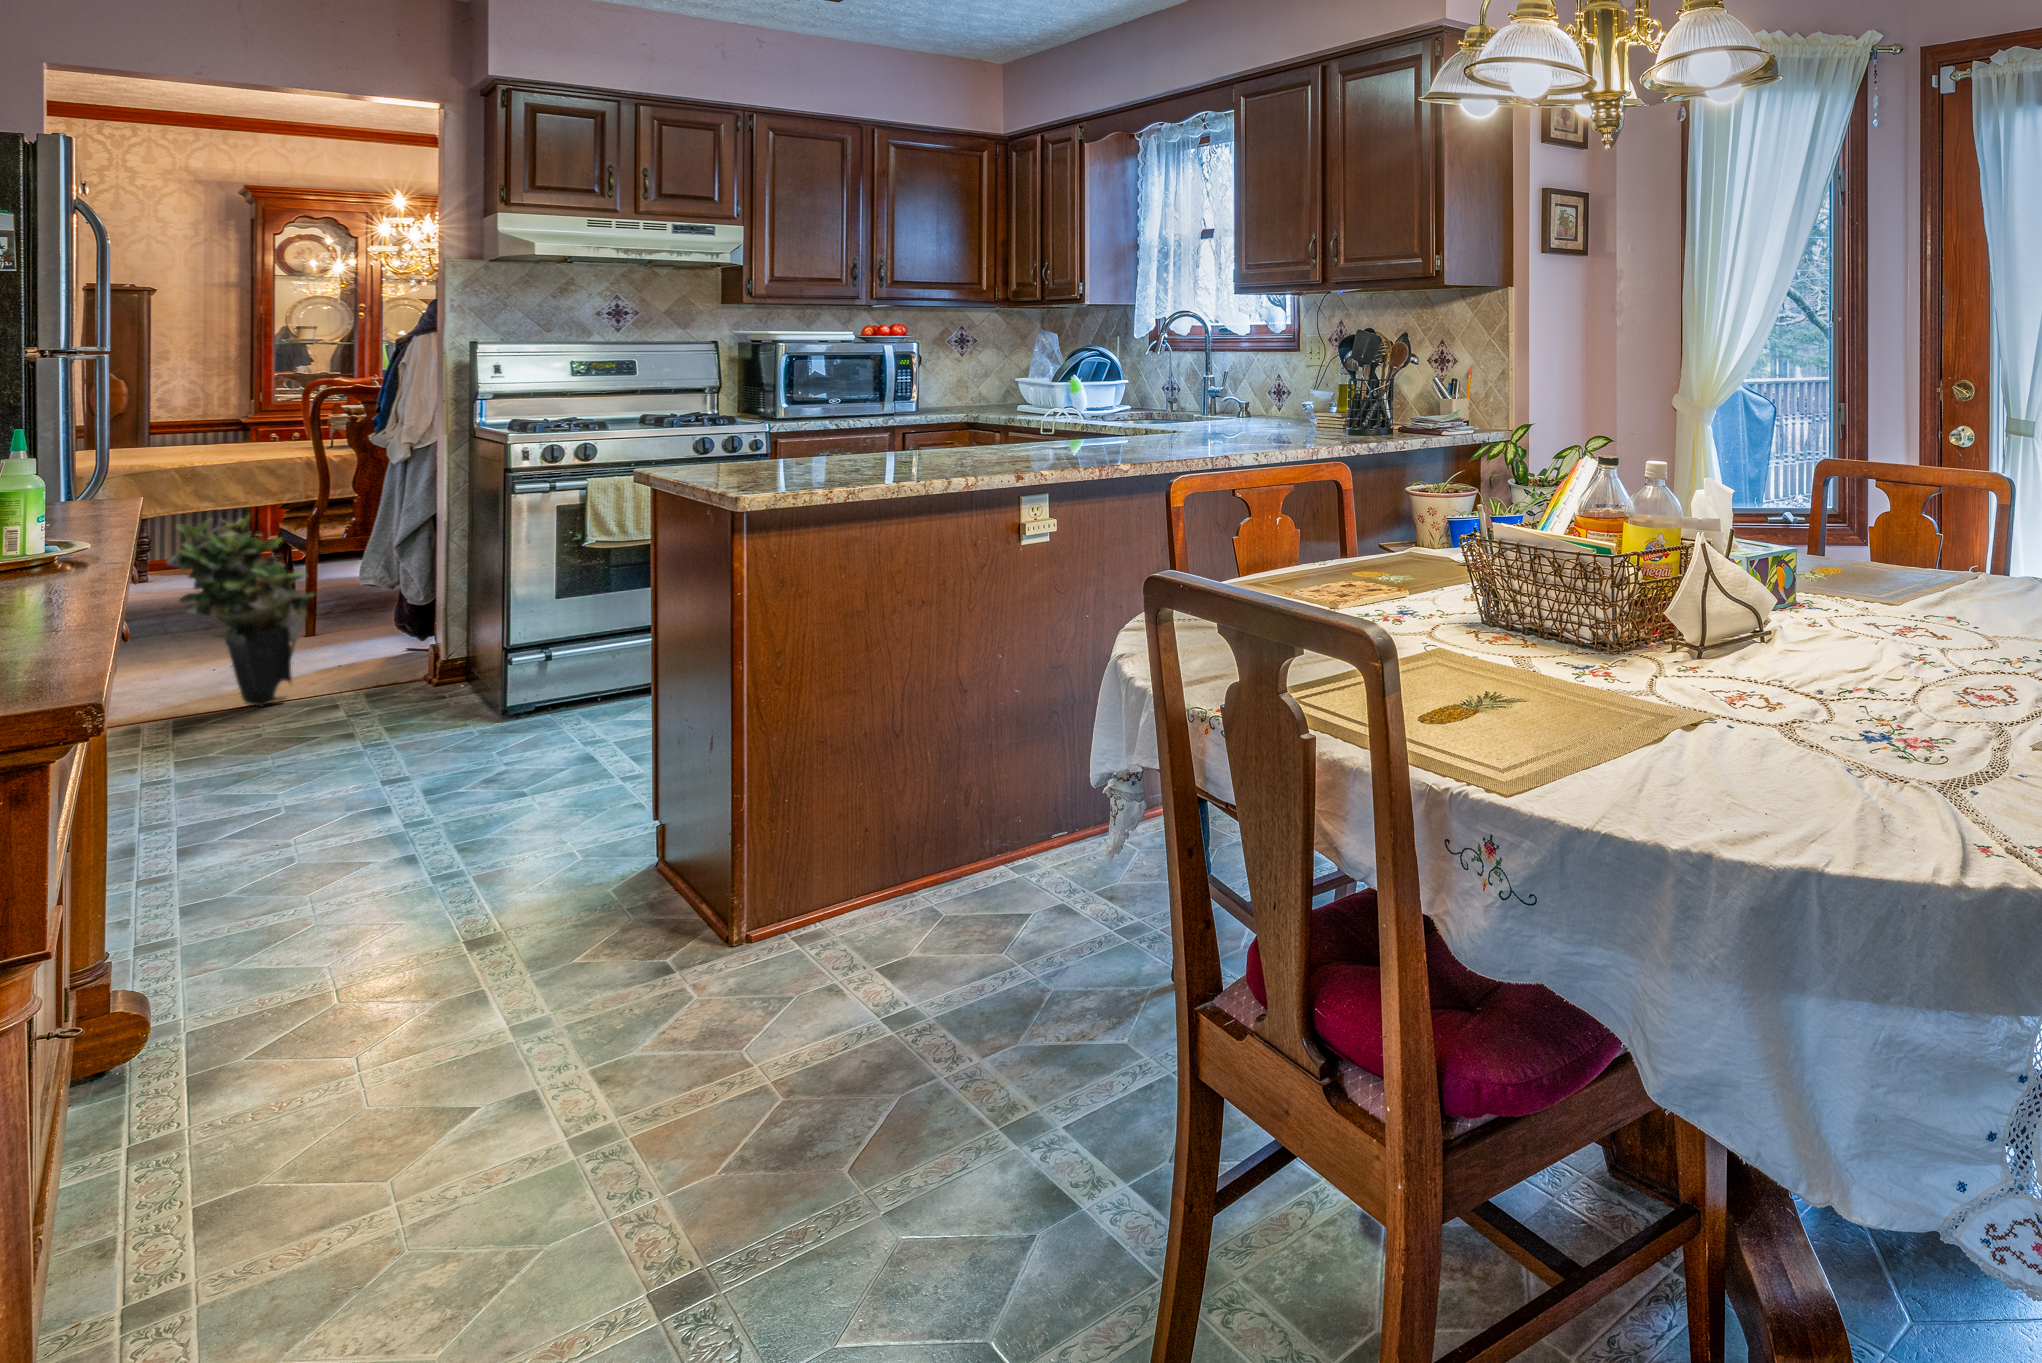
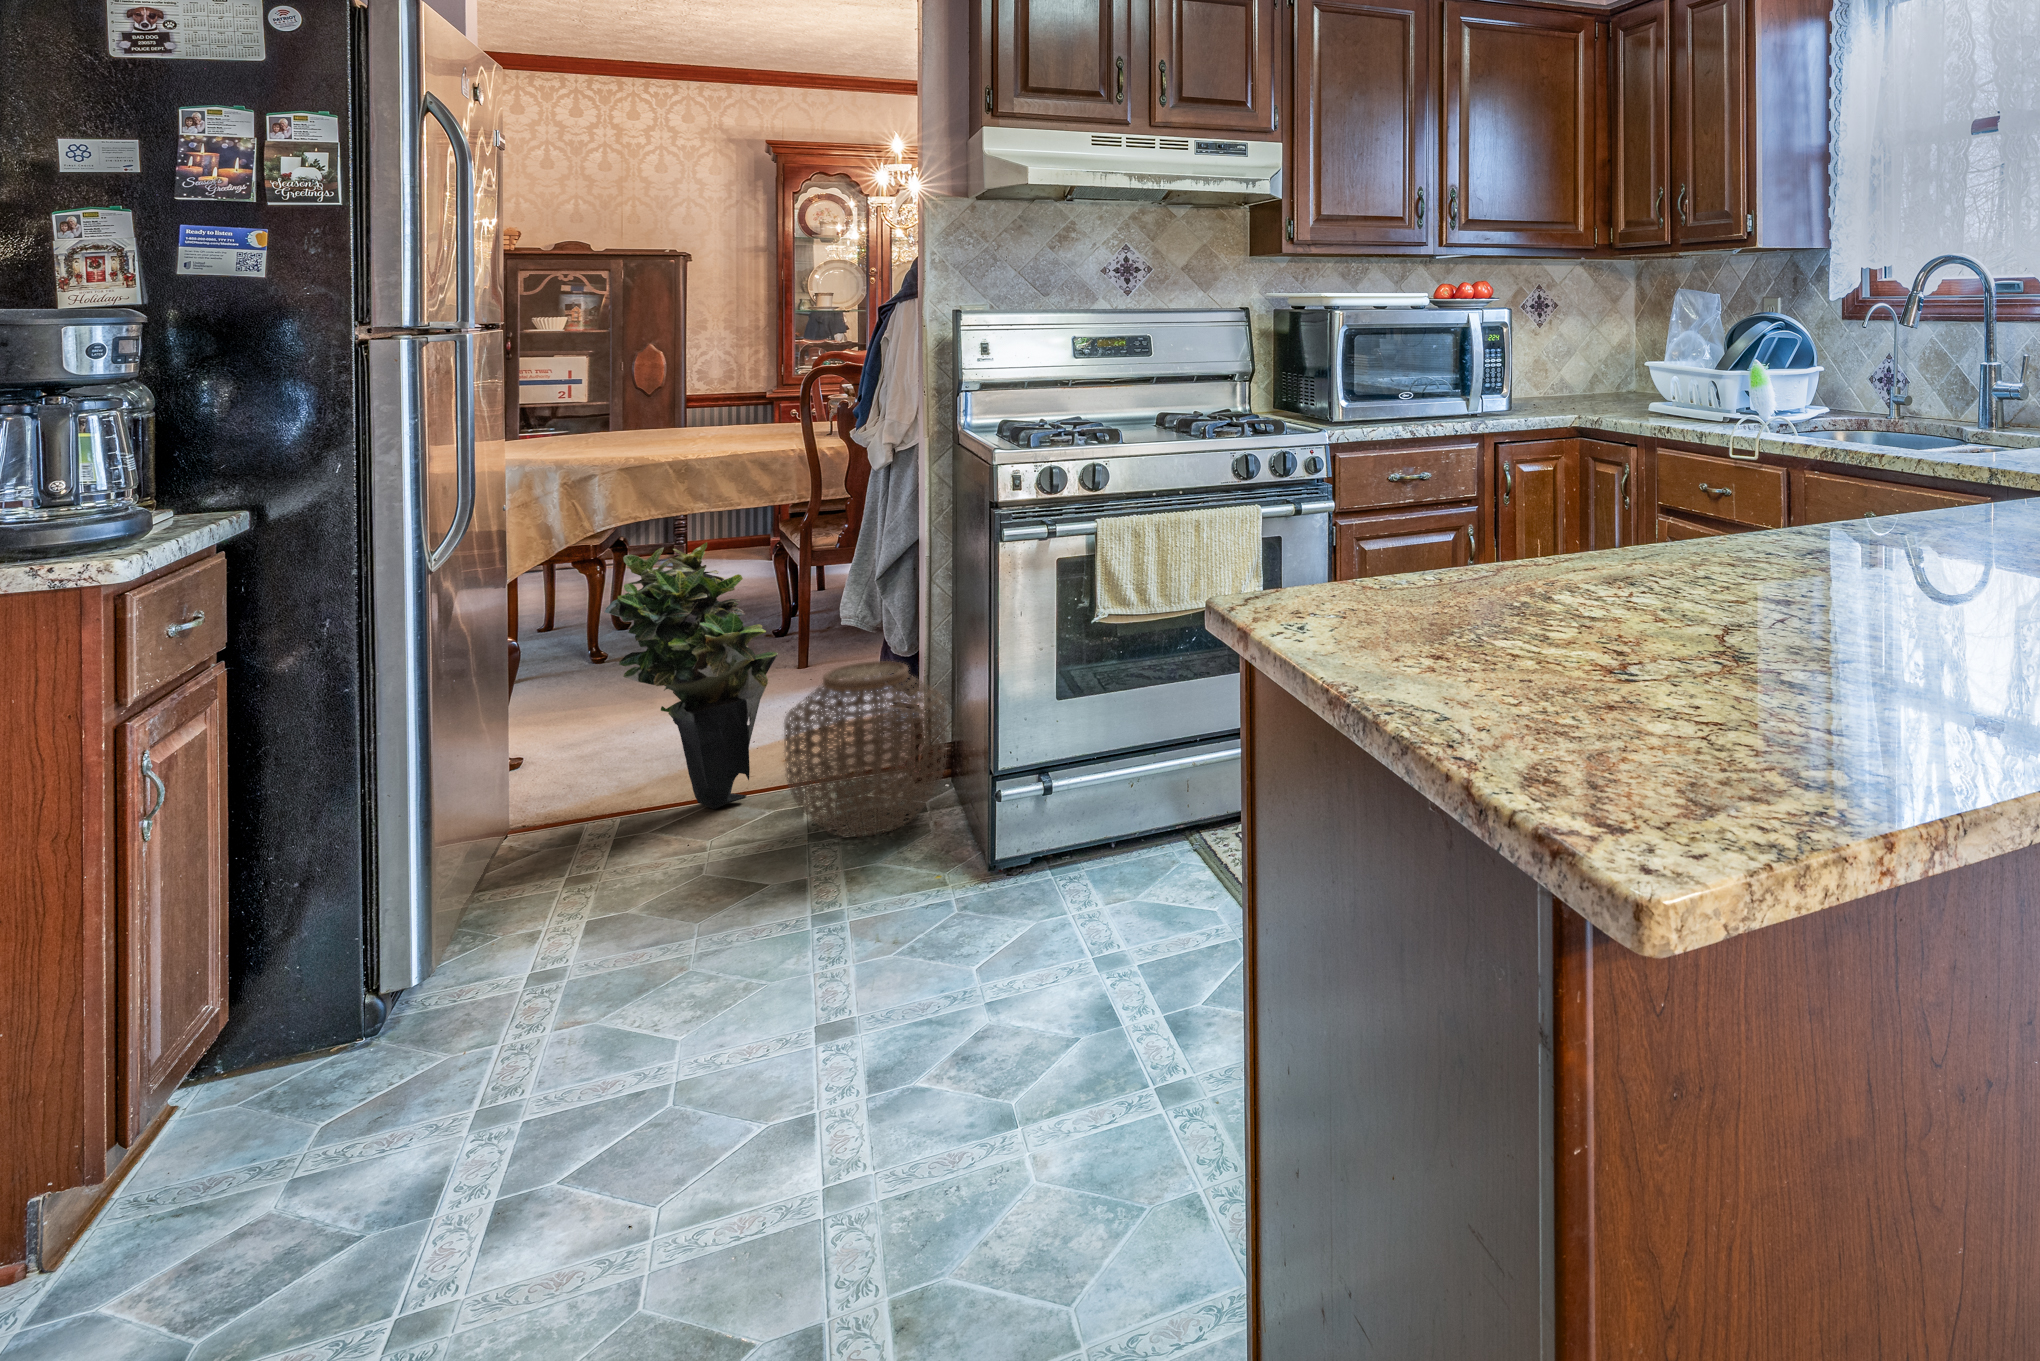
woven basket: none [330,591,465,711] -> present [784,661,947,837]

